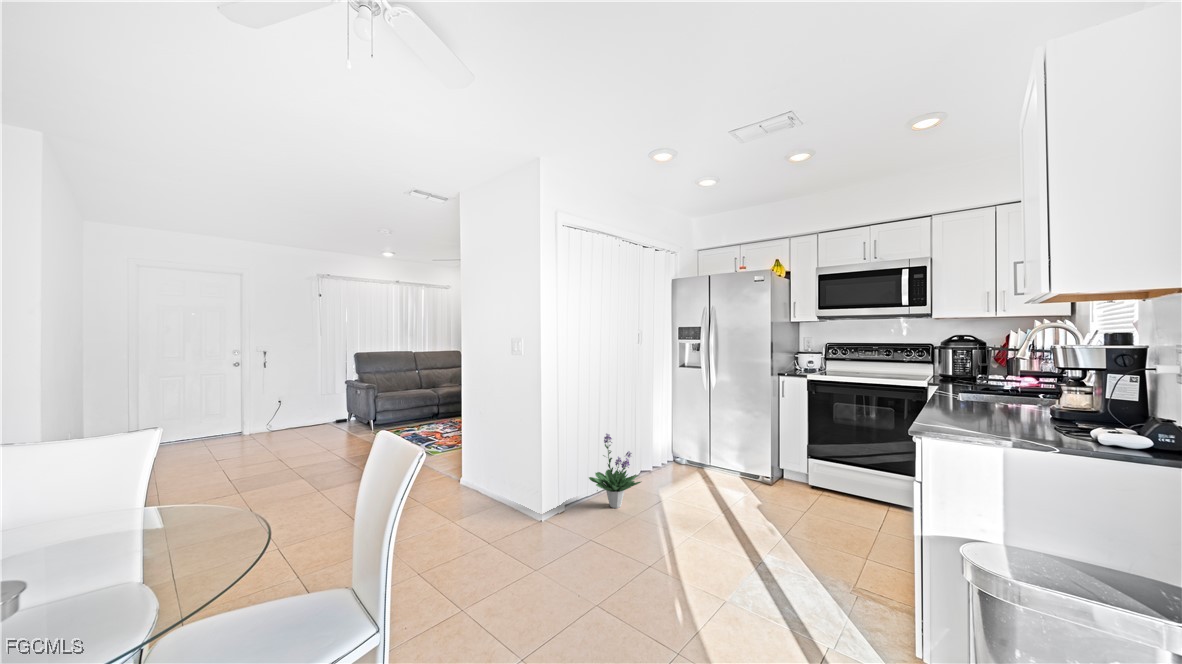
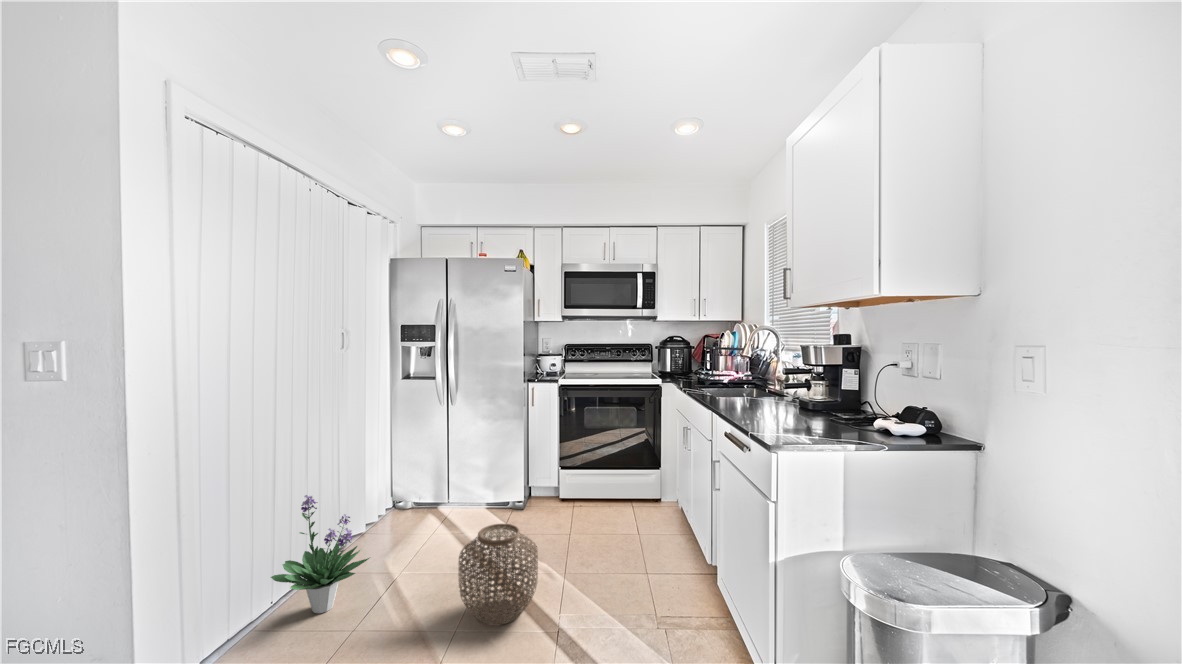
woven basket: none [690,477,750,549] -> present [459,524,538,625]

